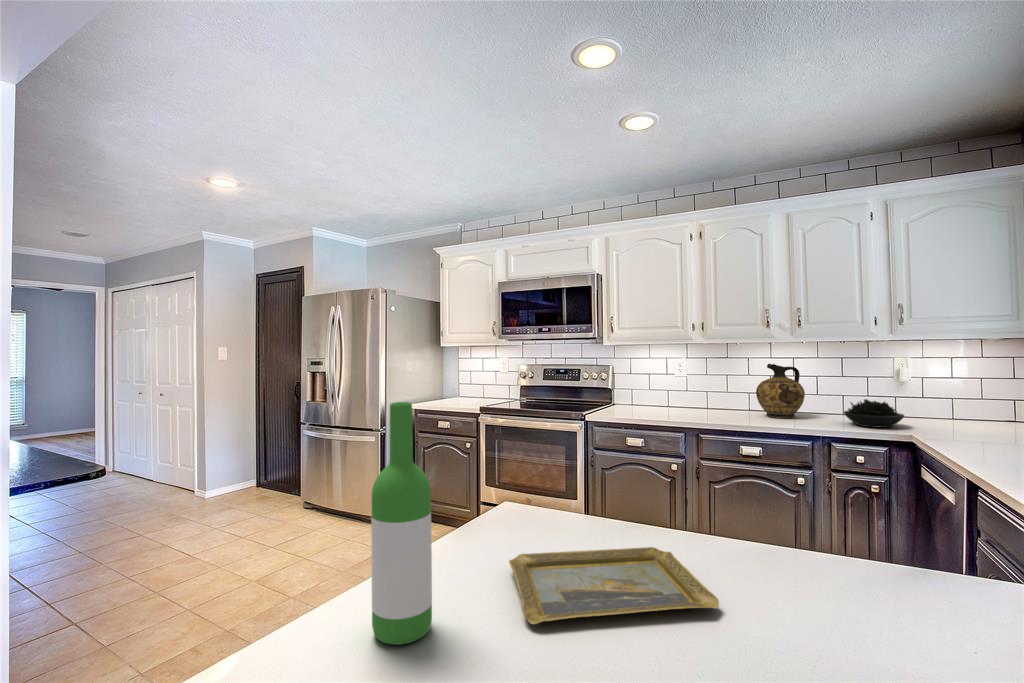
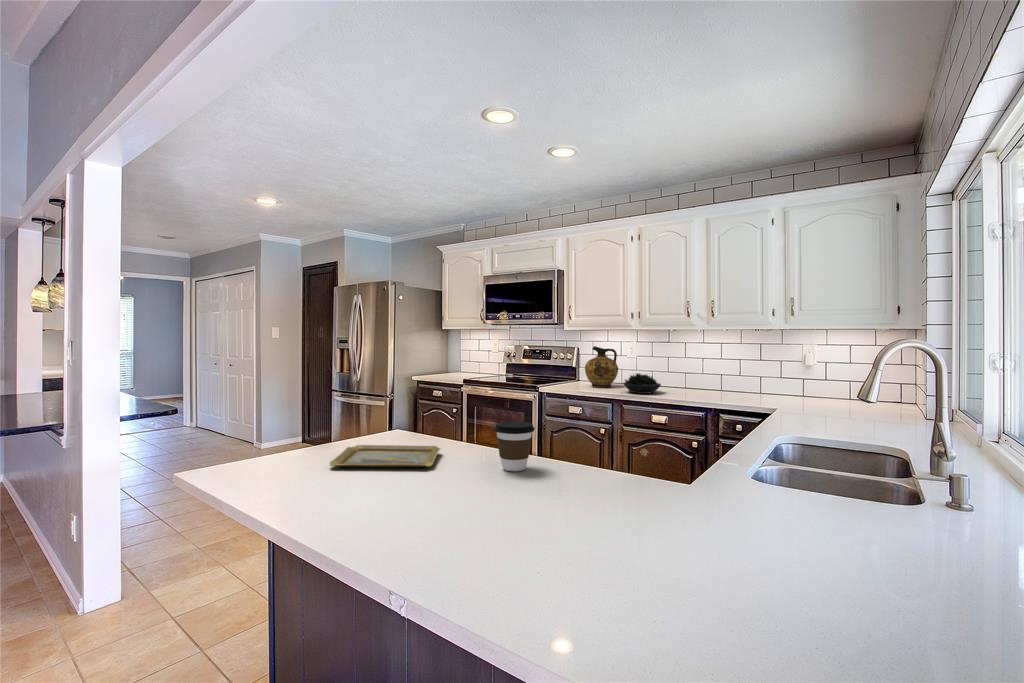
ceramic jug: present [756,364,805,418] -> present [585,346,618,387]
succulent plant: present [844,399,904,428] -> present [623,373,661,394]
wine bottle: present [371,402,432,645] -> none [254,355,286,469]
coffee cup: none [809,505,898,606] -> present [494,421,534,471]

